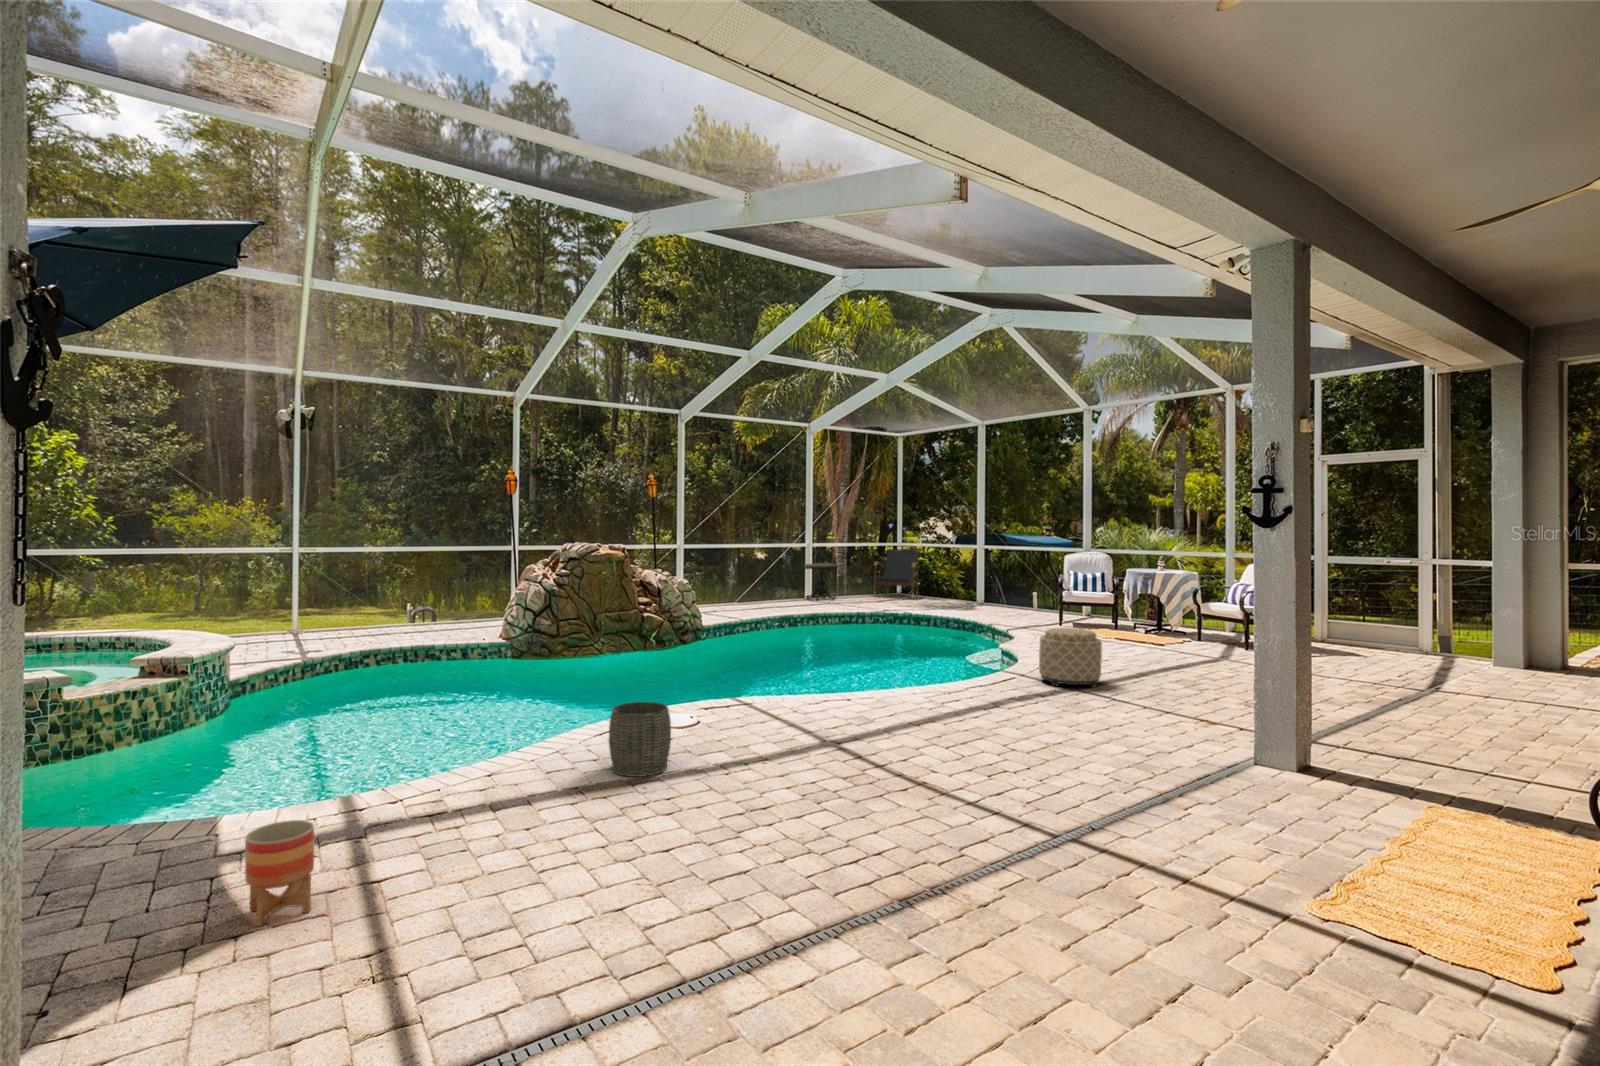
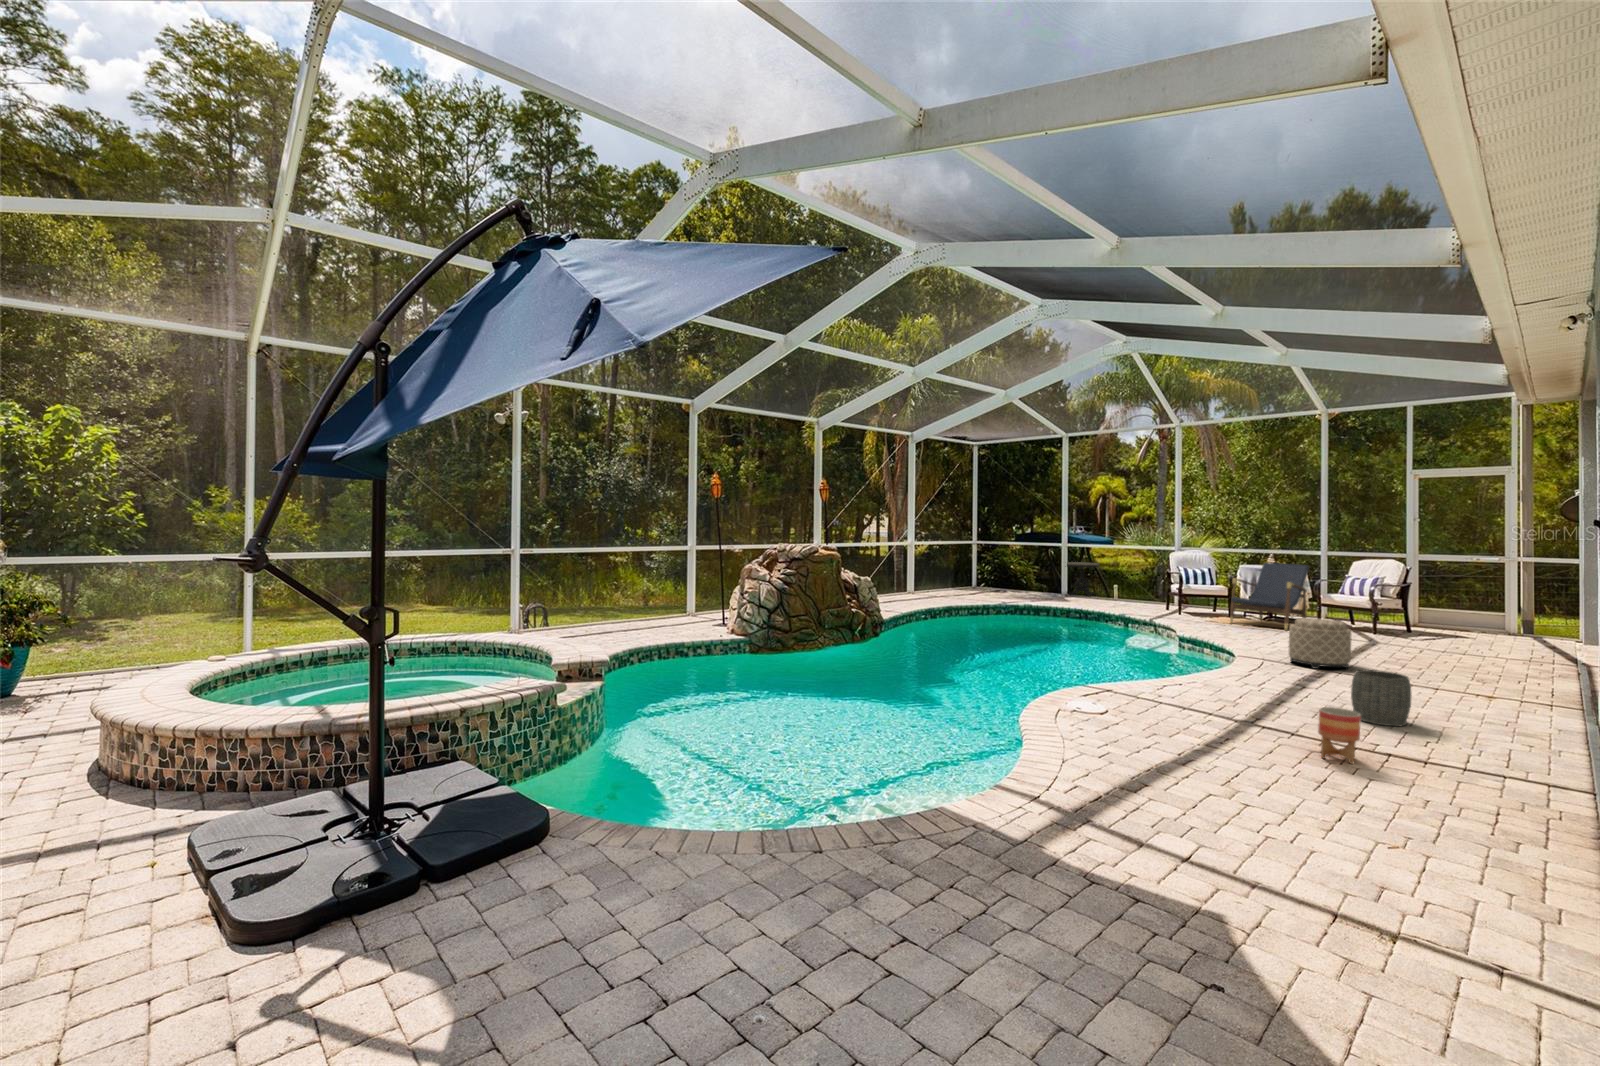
lounge chair: present [873,549,919,597] -> present [1230,563,1309,630]
side table: present [804,563,838,600] -> present [1067,562,1099,596]
woven basket: present [609,702,671,777] -> present [1351,670,1412,726]
planter: present [245,820,314,926] -> present [1318,707,1361,764]

